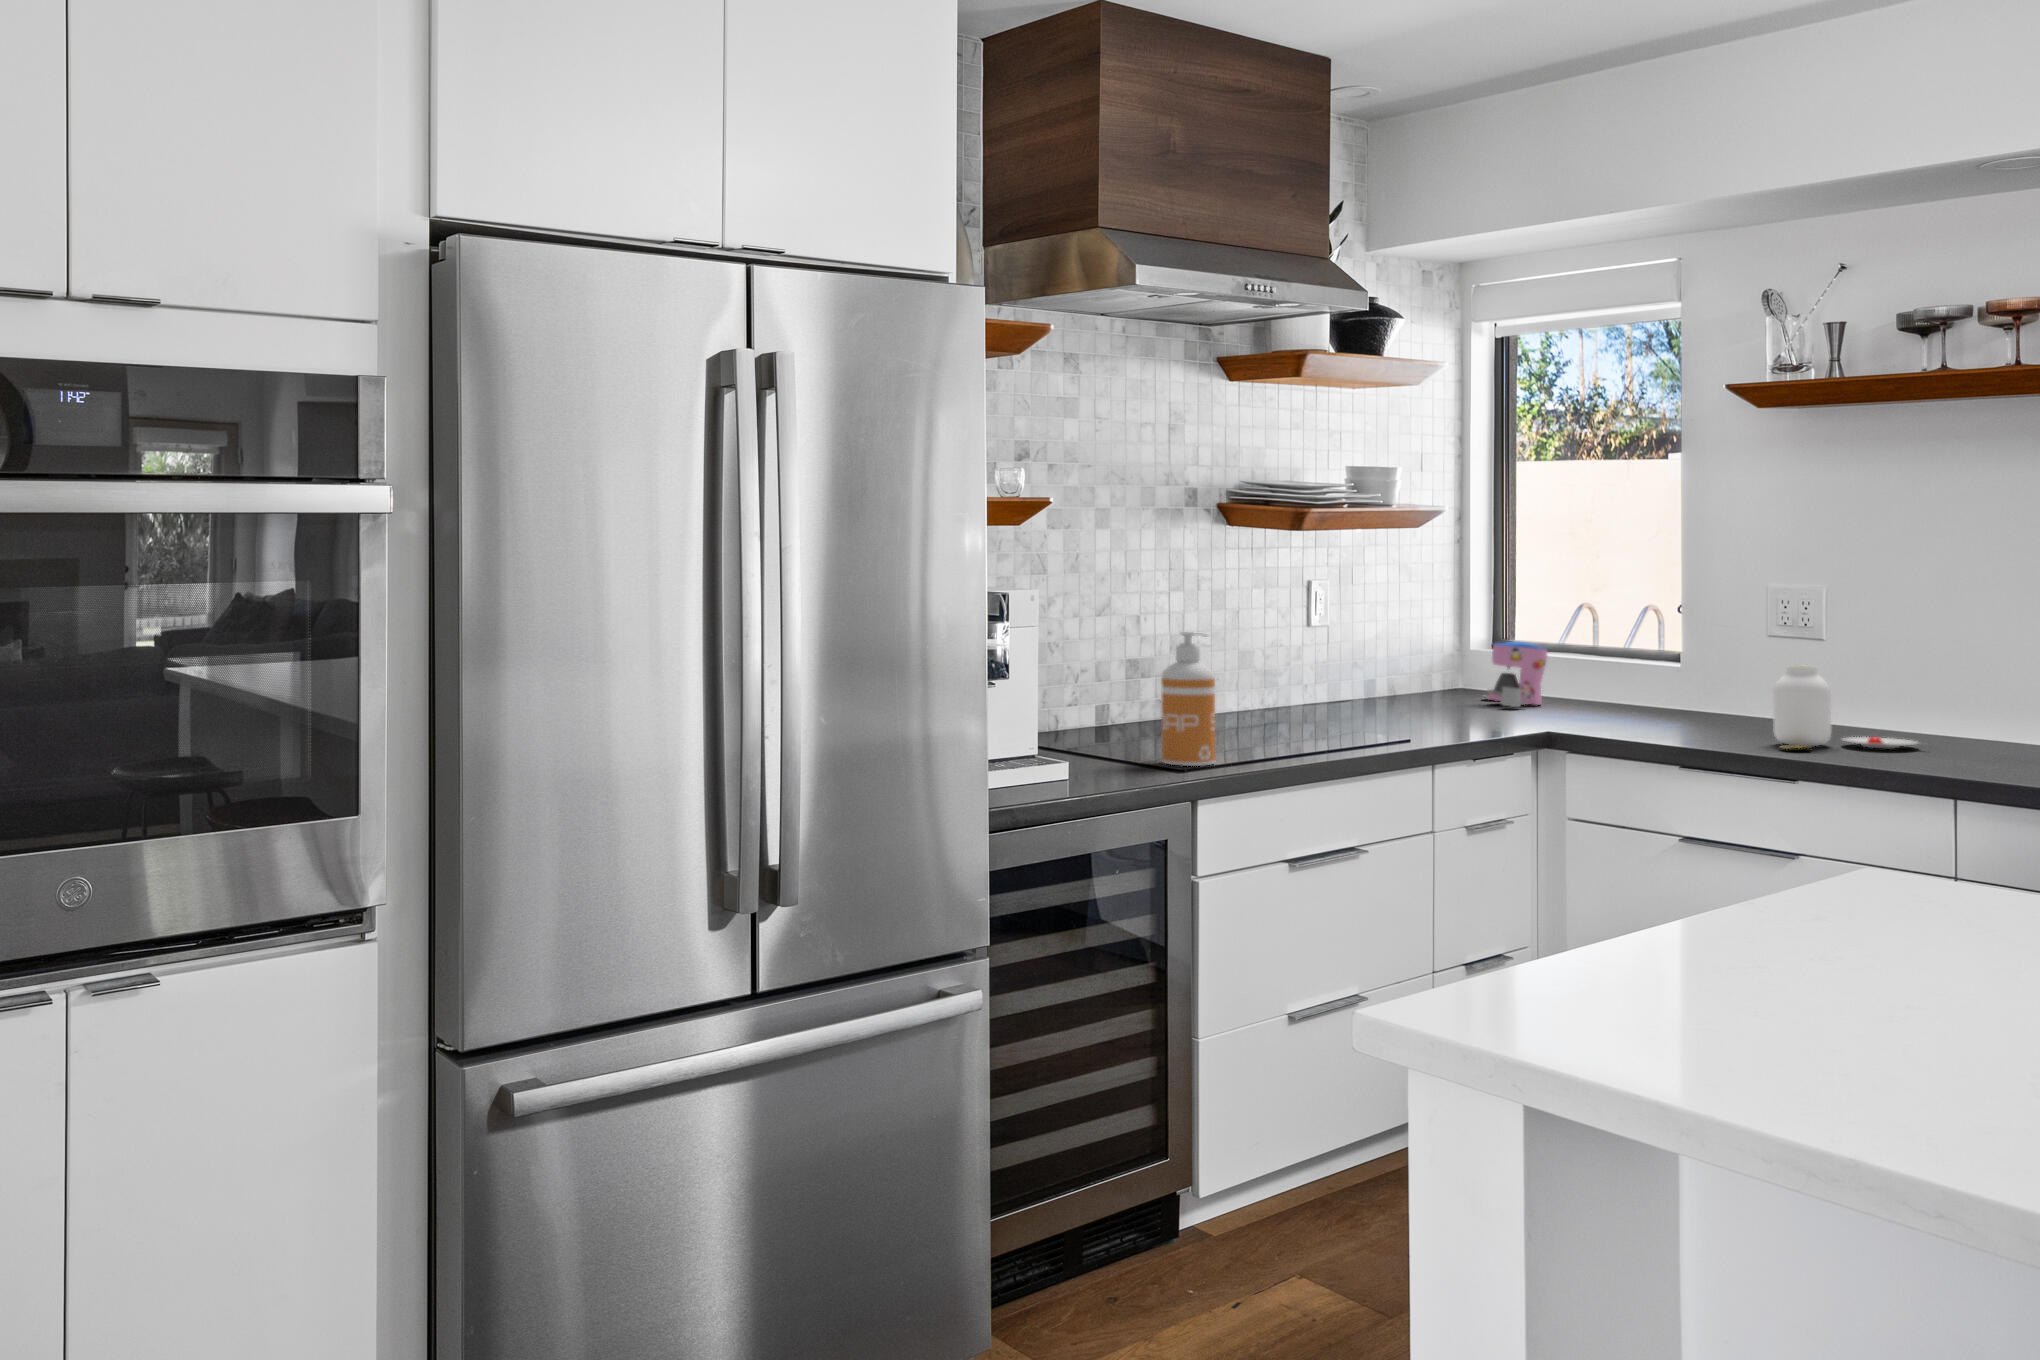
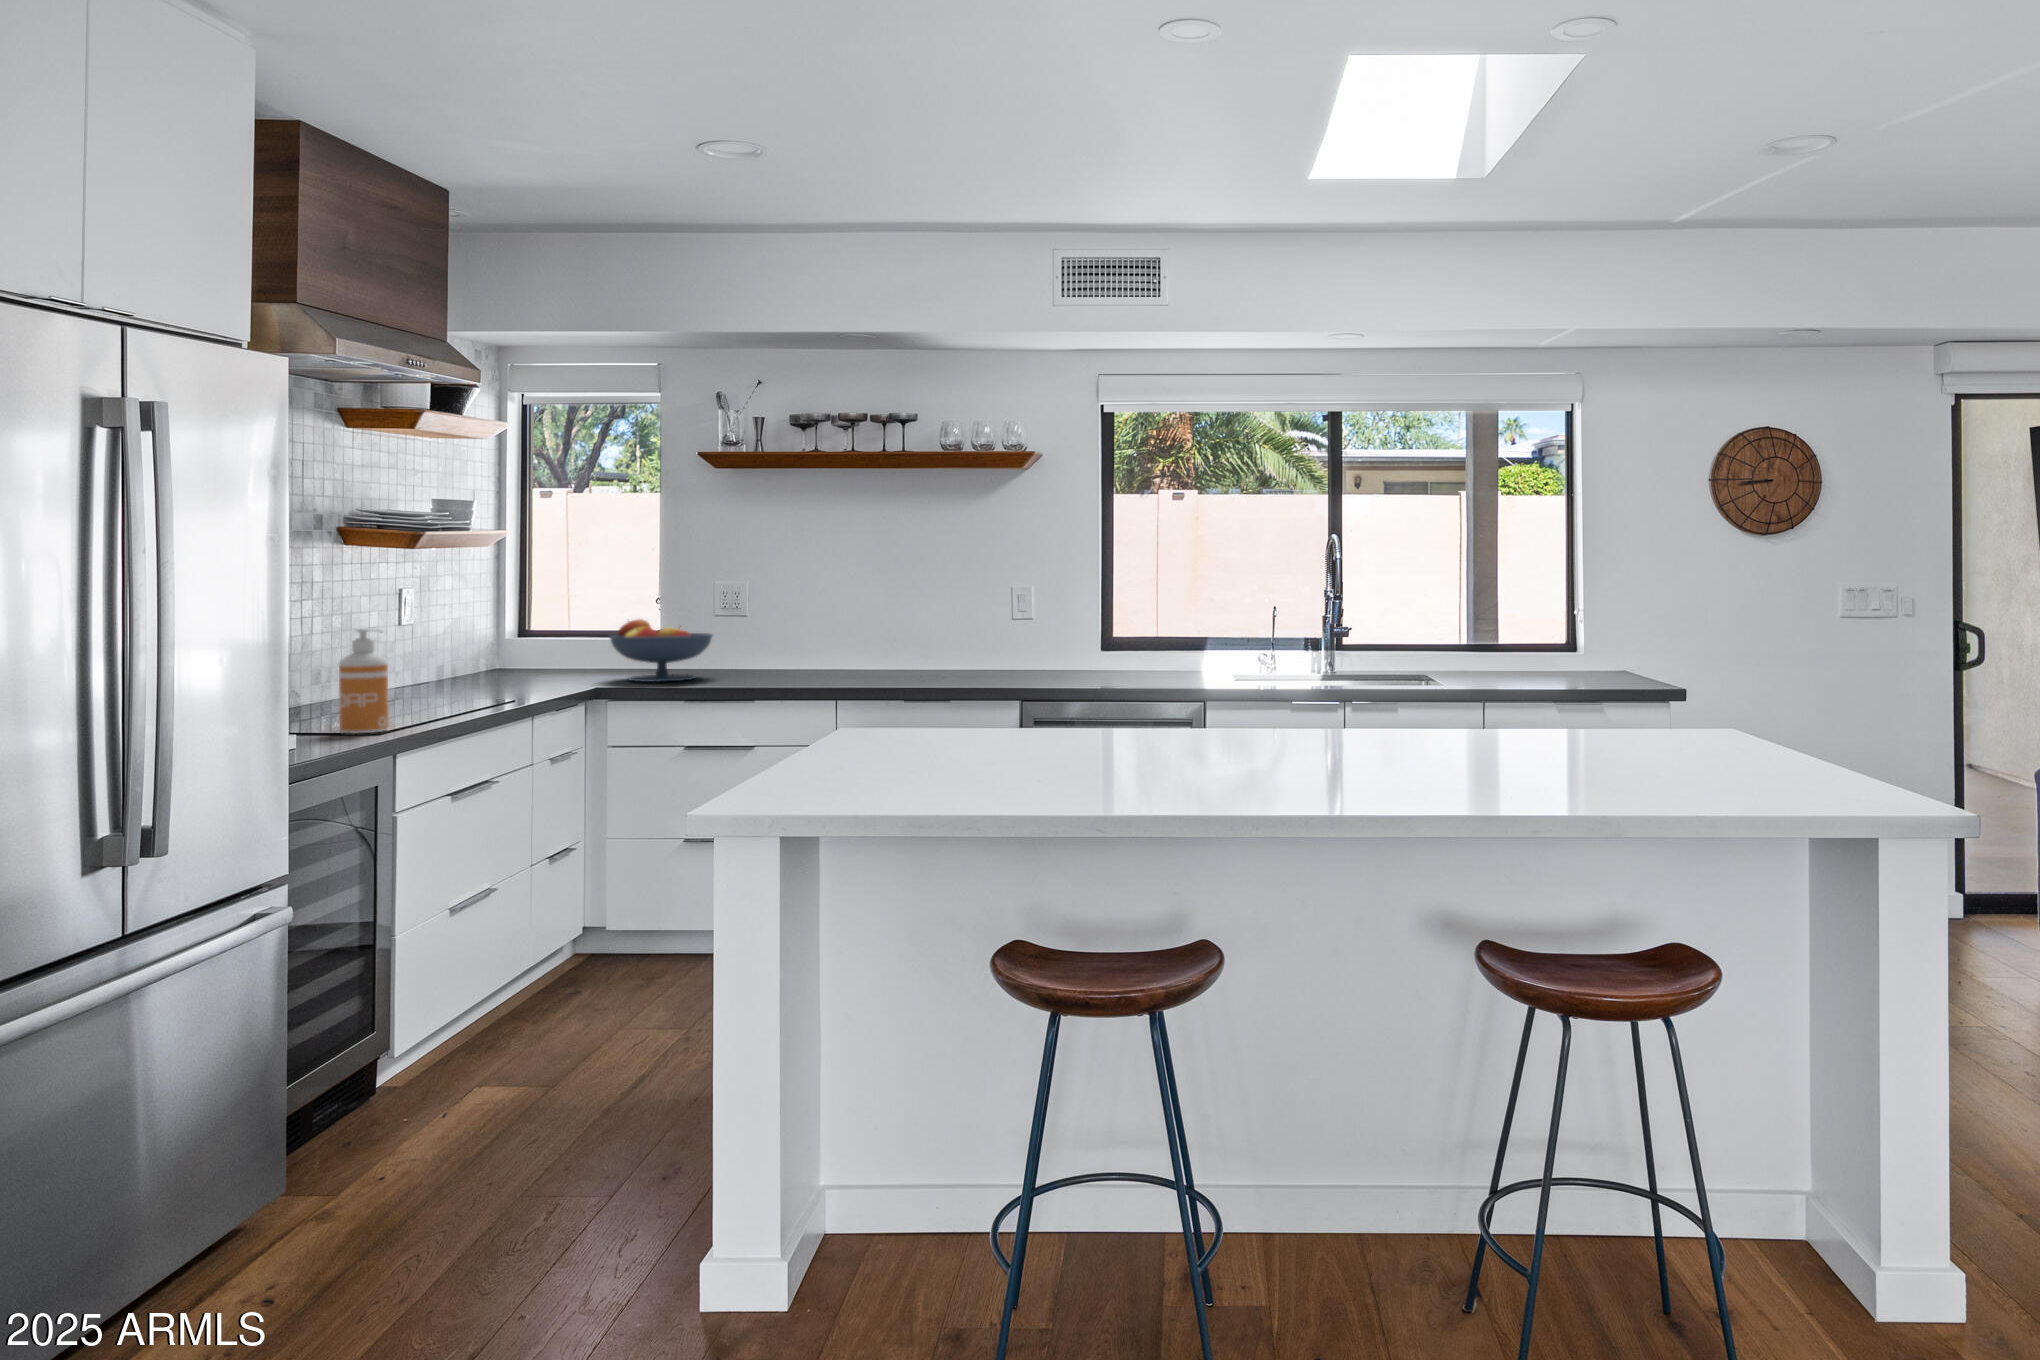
fruit bowl: none [1571,628,1737,725] -> present [609,619,712,682]
coffee maker: present [1487,642,1547,707] -> none [528,631,581,677]
jar: present [1773,665,1918,749] -> none [746,638,827,688]

